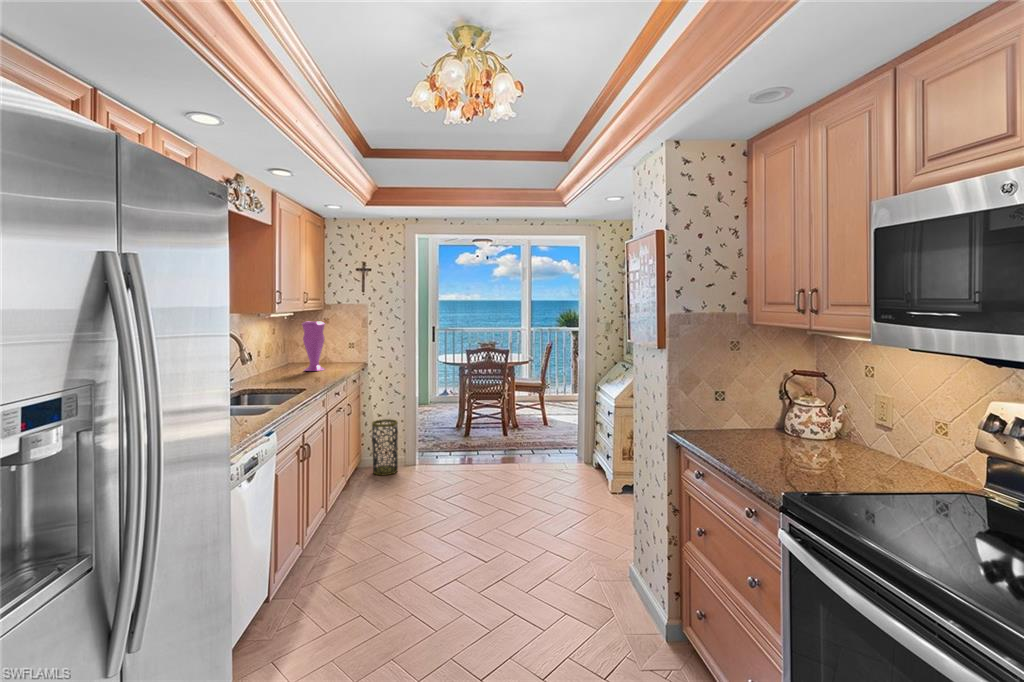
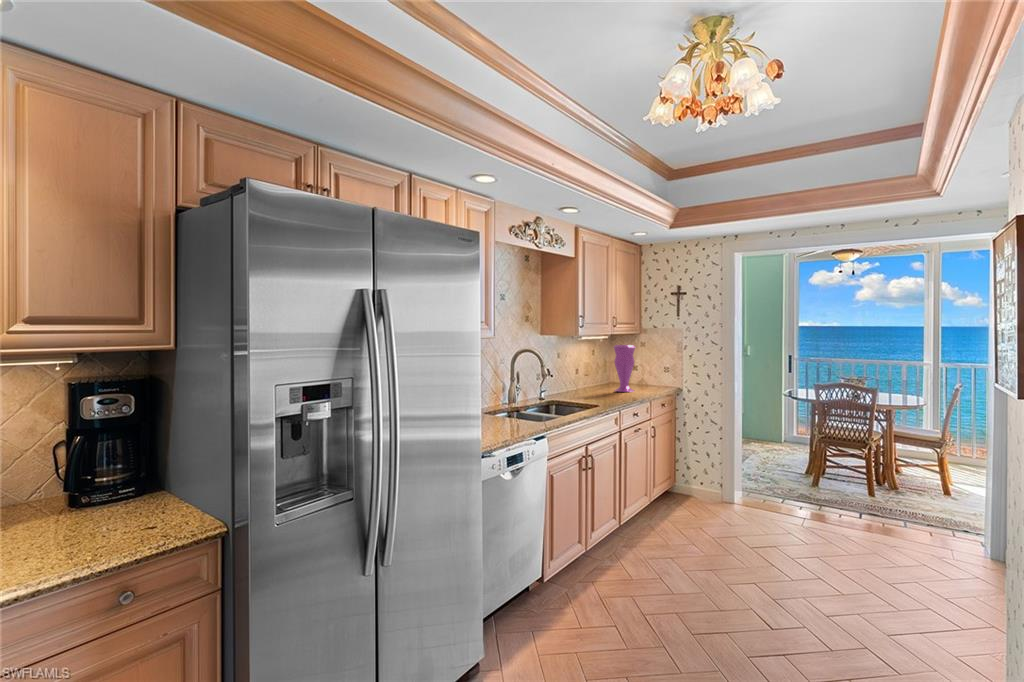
trash can: present [372,419,398,475] -> none [681,449,709,509]

